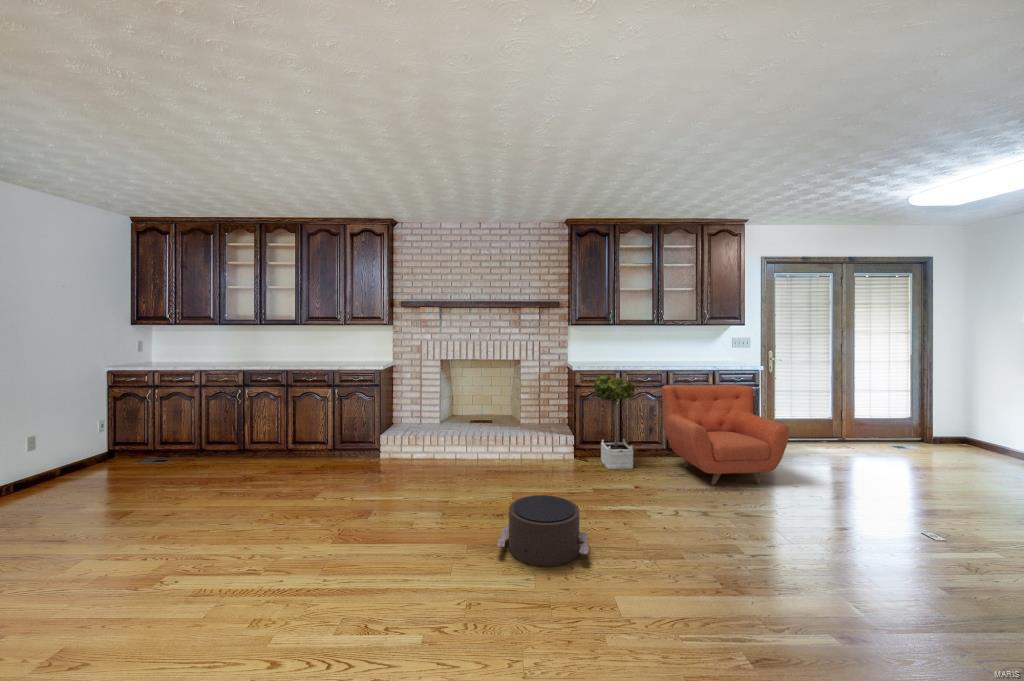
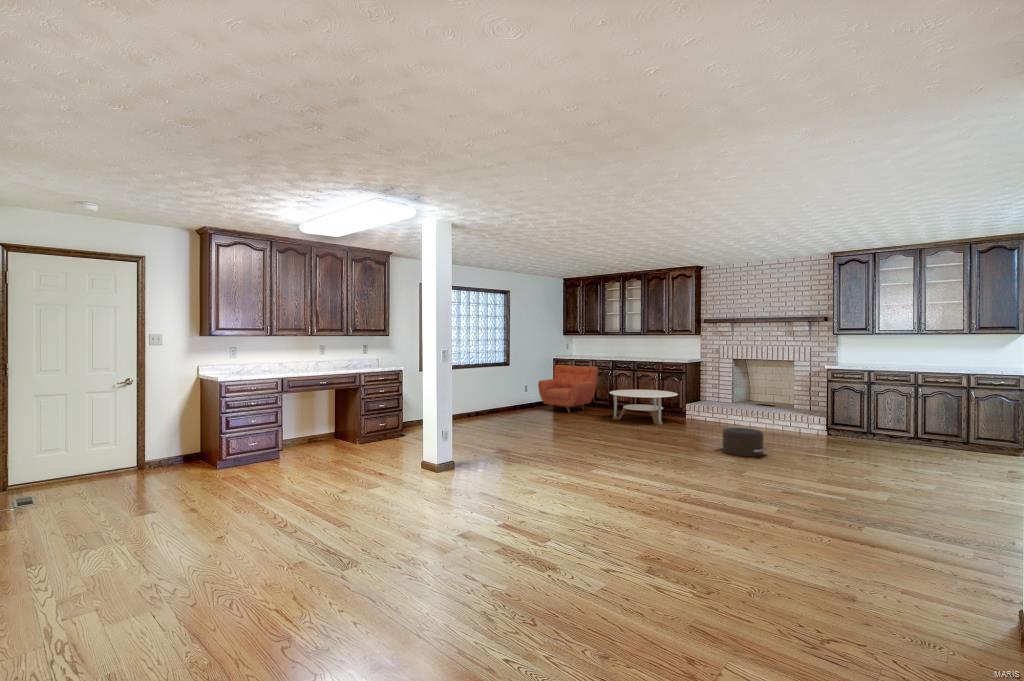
potted tree: present [594,375,635,469] -> none [835,371,871,444]
armchair: present [662,385,789,485] -> present [538,365,598,412]
round table: none [240,417,372,489] -> present [609,389,678,425]

